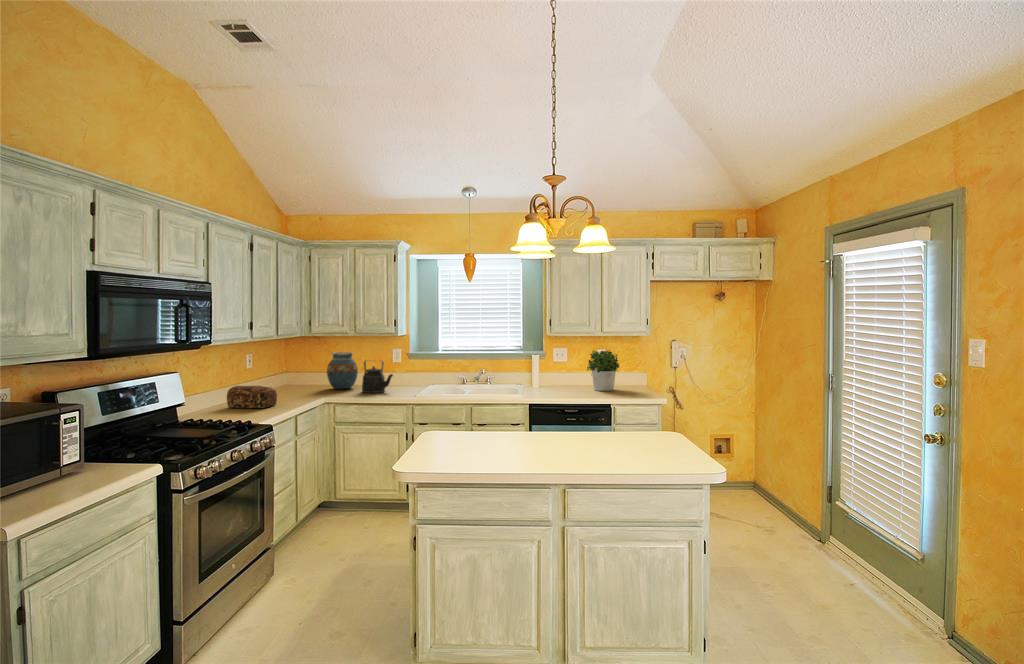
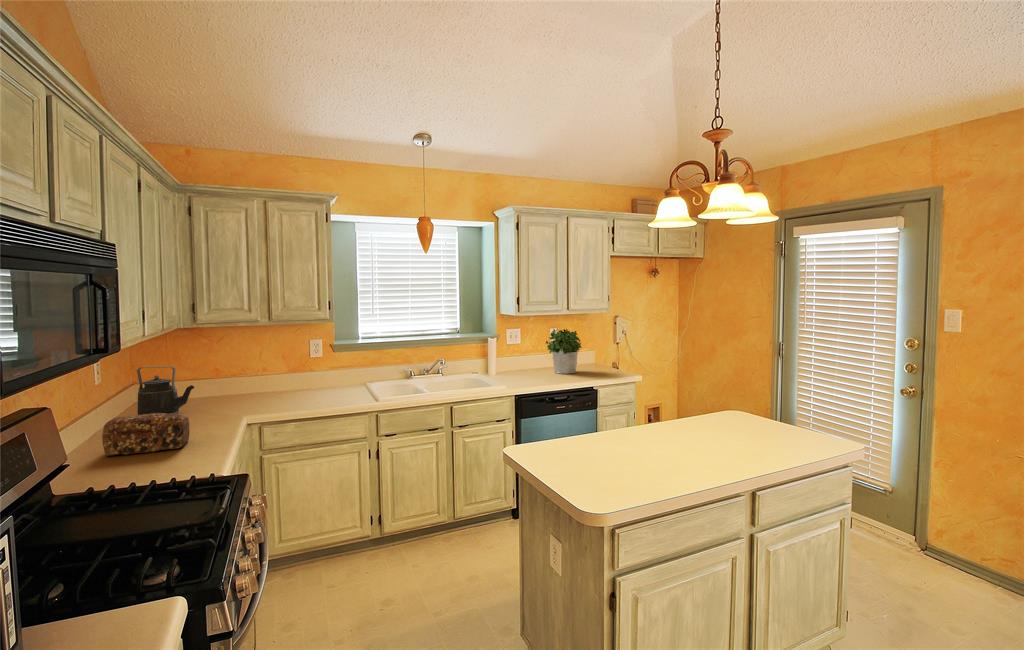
vase: present [327,352,358,389] -> none [217,348,265,403]
kettle: present [362,361,393,393] -> present [137,366,194,415]

